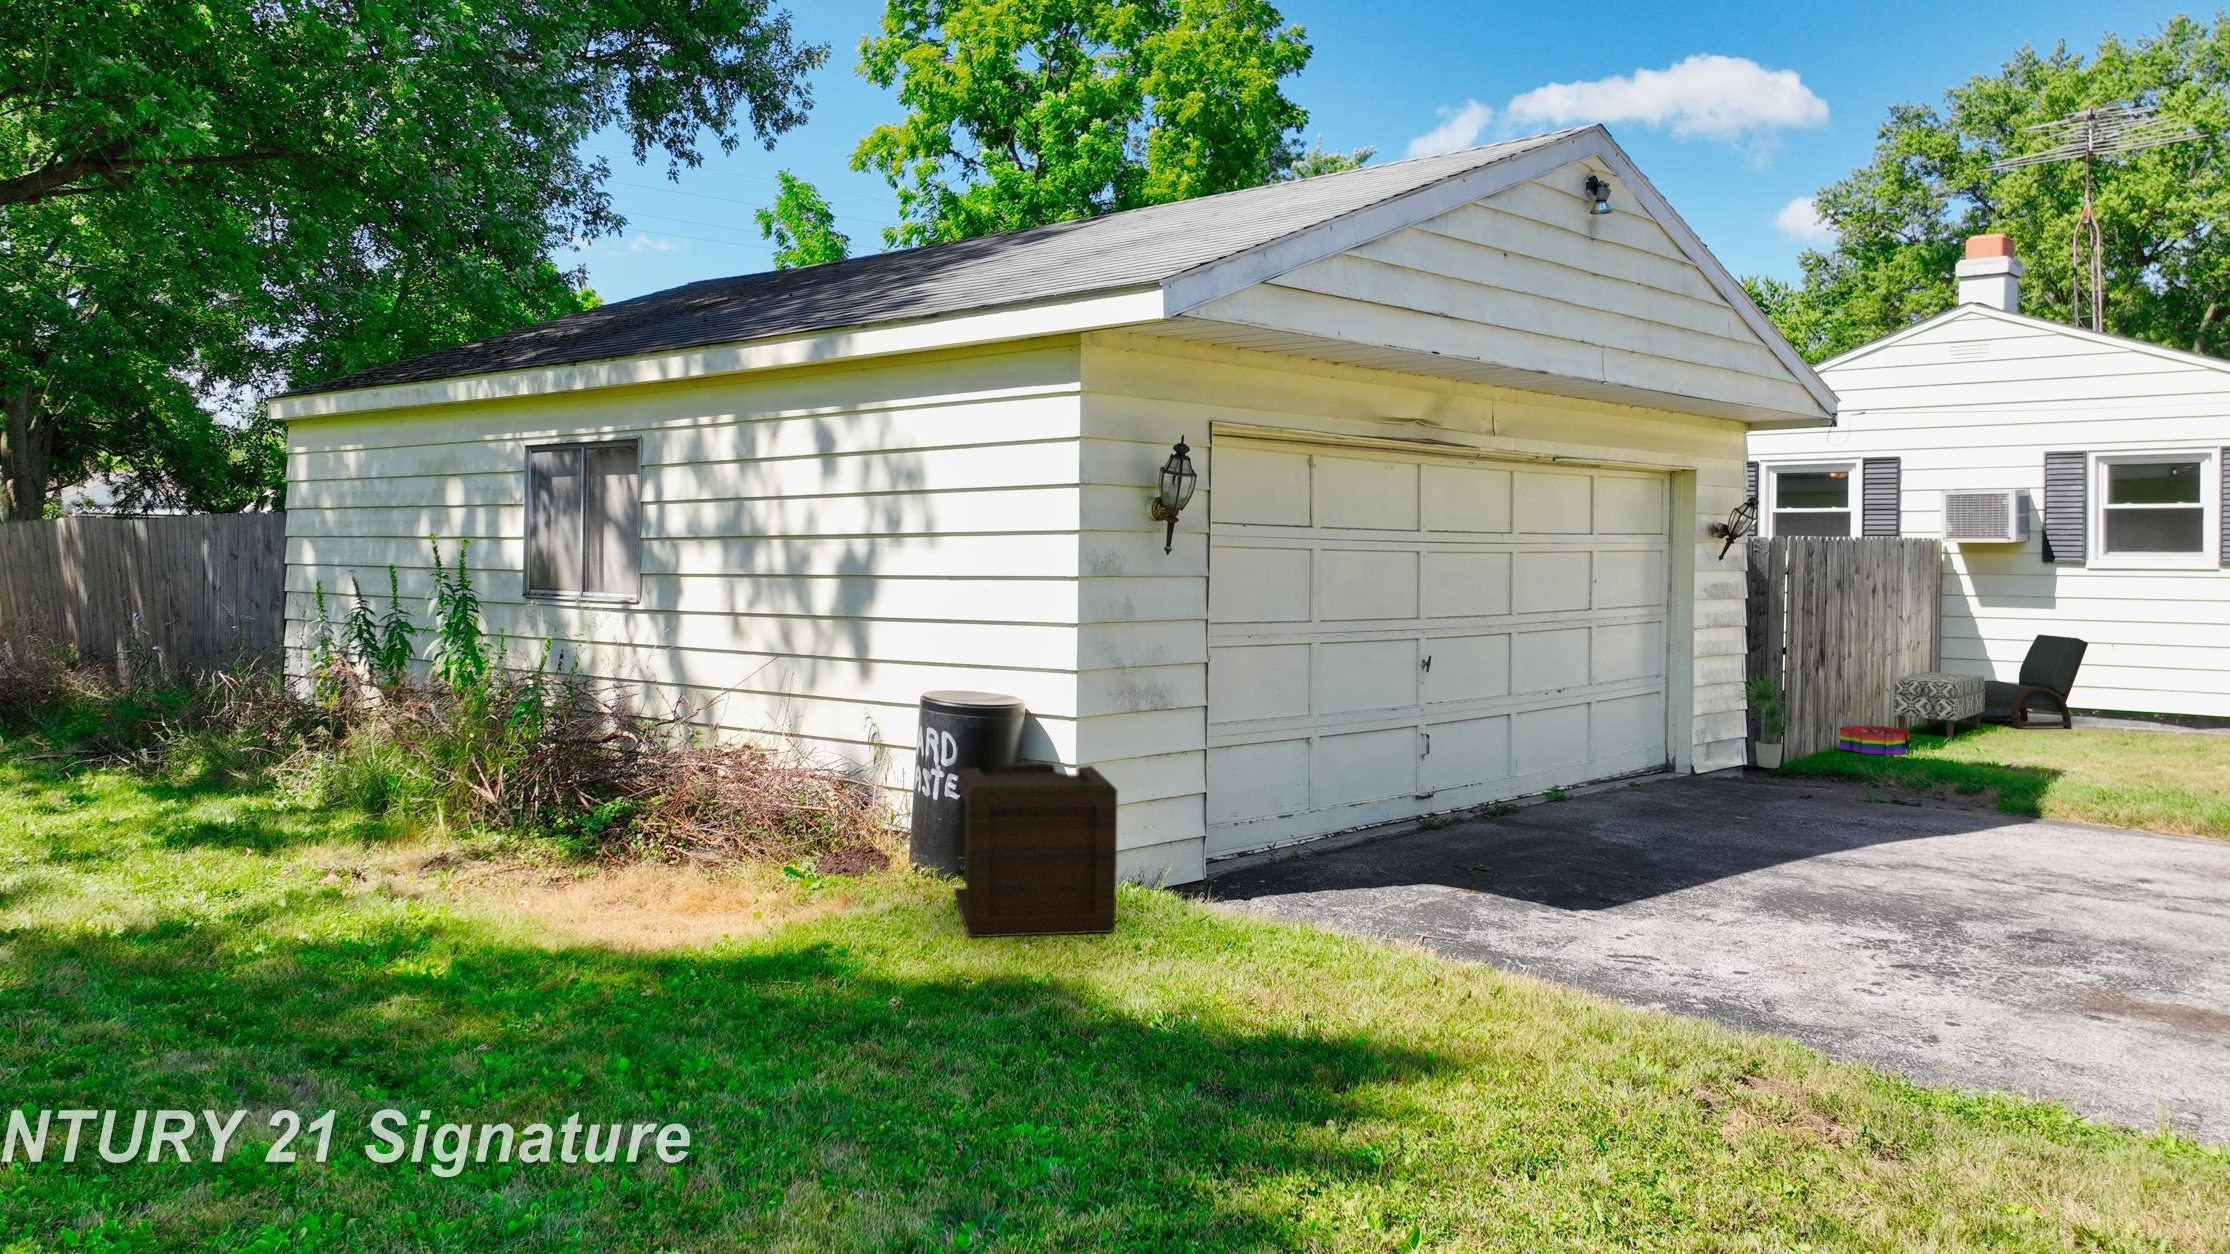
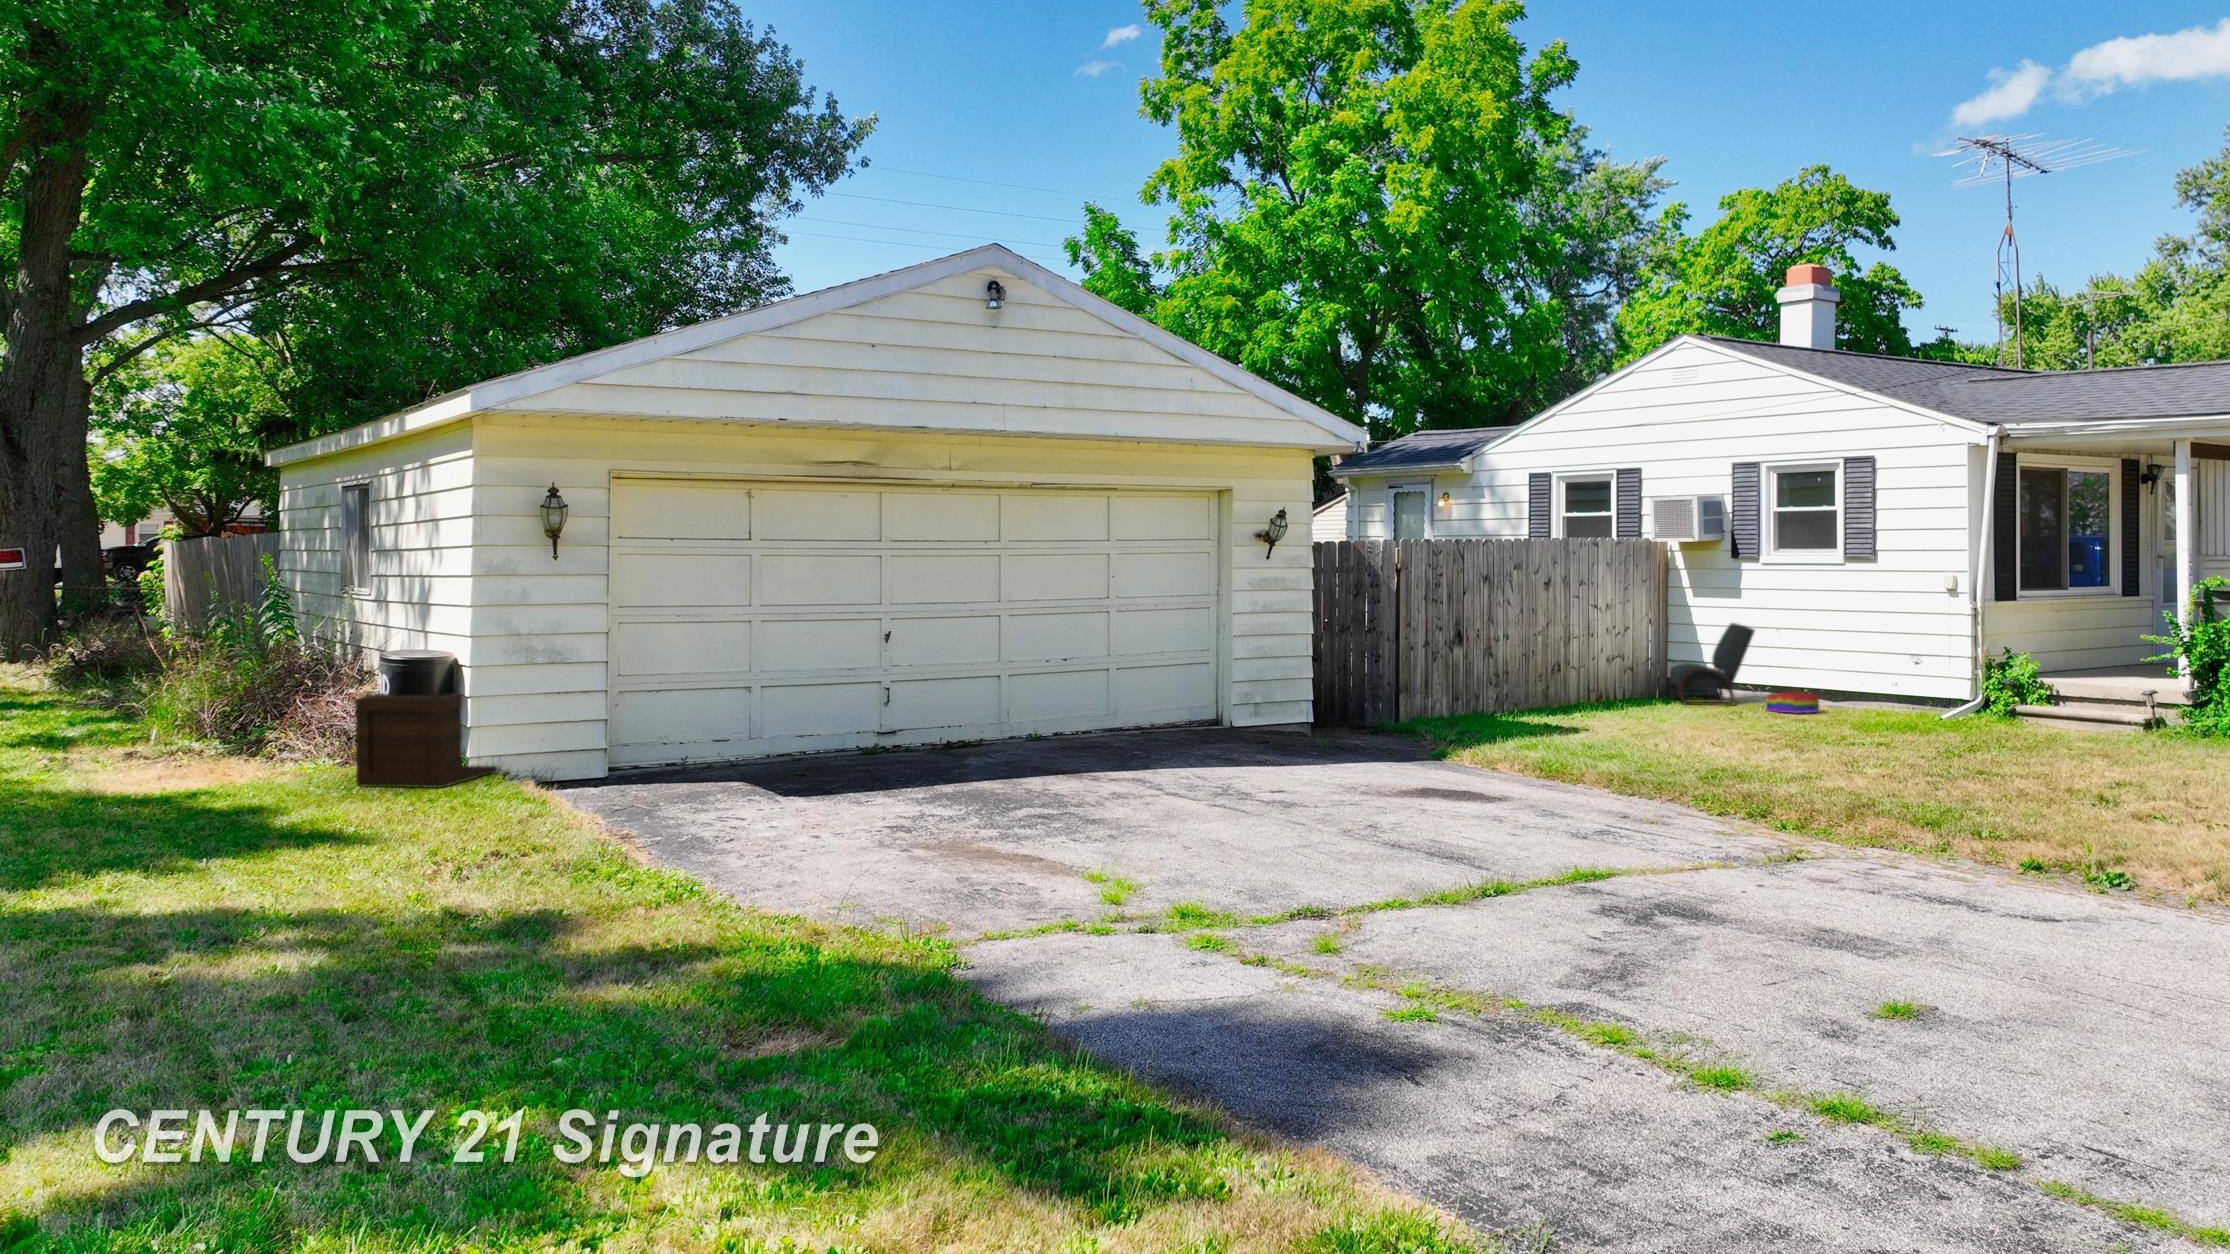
bench: present [1894,672,1985,738] -> none [1550,654,1652,709]
potted plant: present [1740,674,1790,768] -> none [1278,647,1327,725]
storage bin: present [1839,726,1909,755] -> present [1766,692,1819,713]

